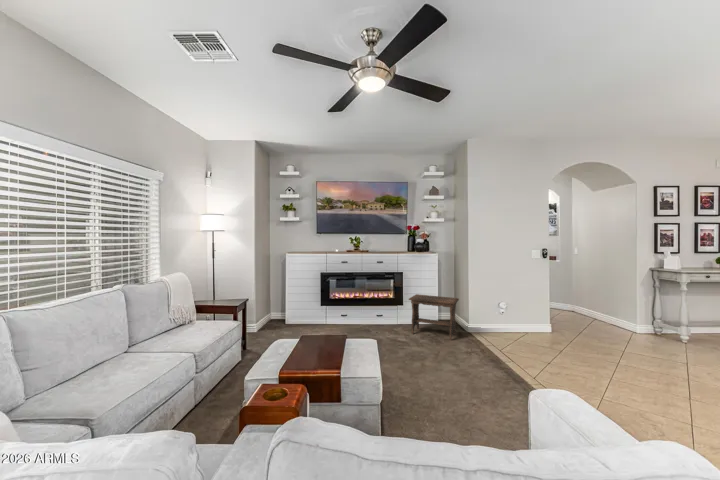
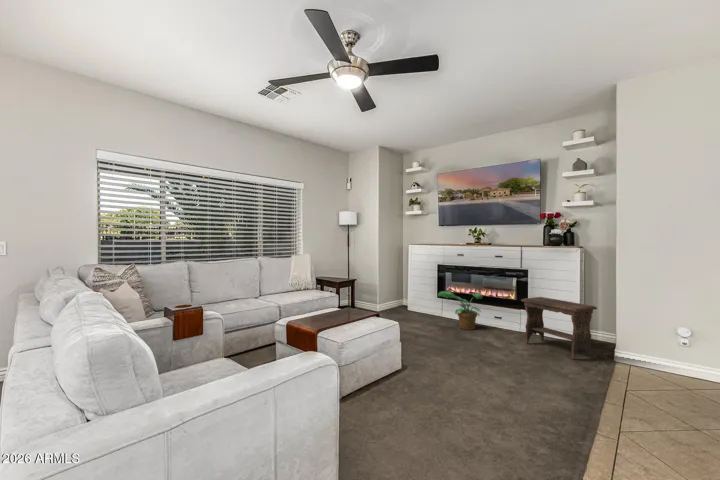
potted plant: none [334,296,369,330] -> present [438,291,482,330]

